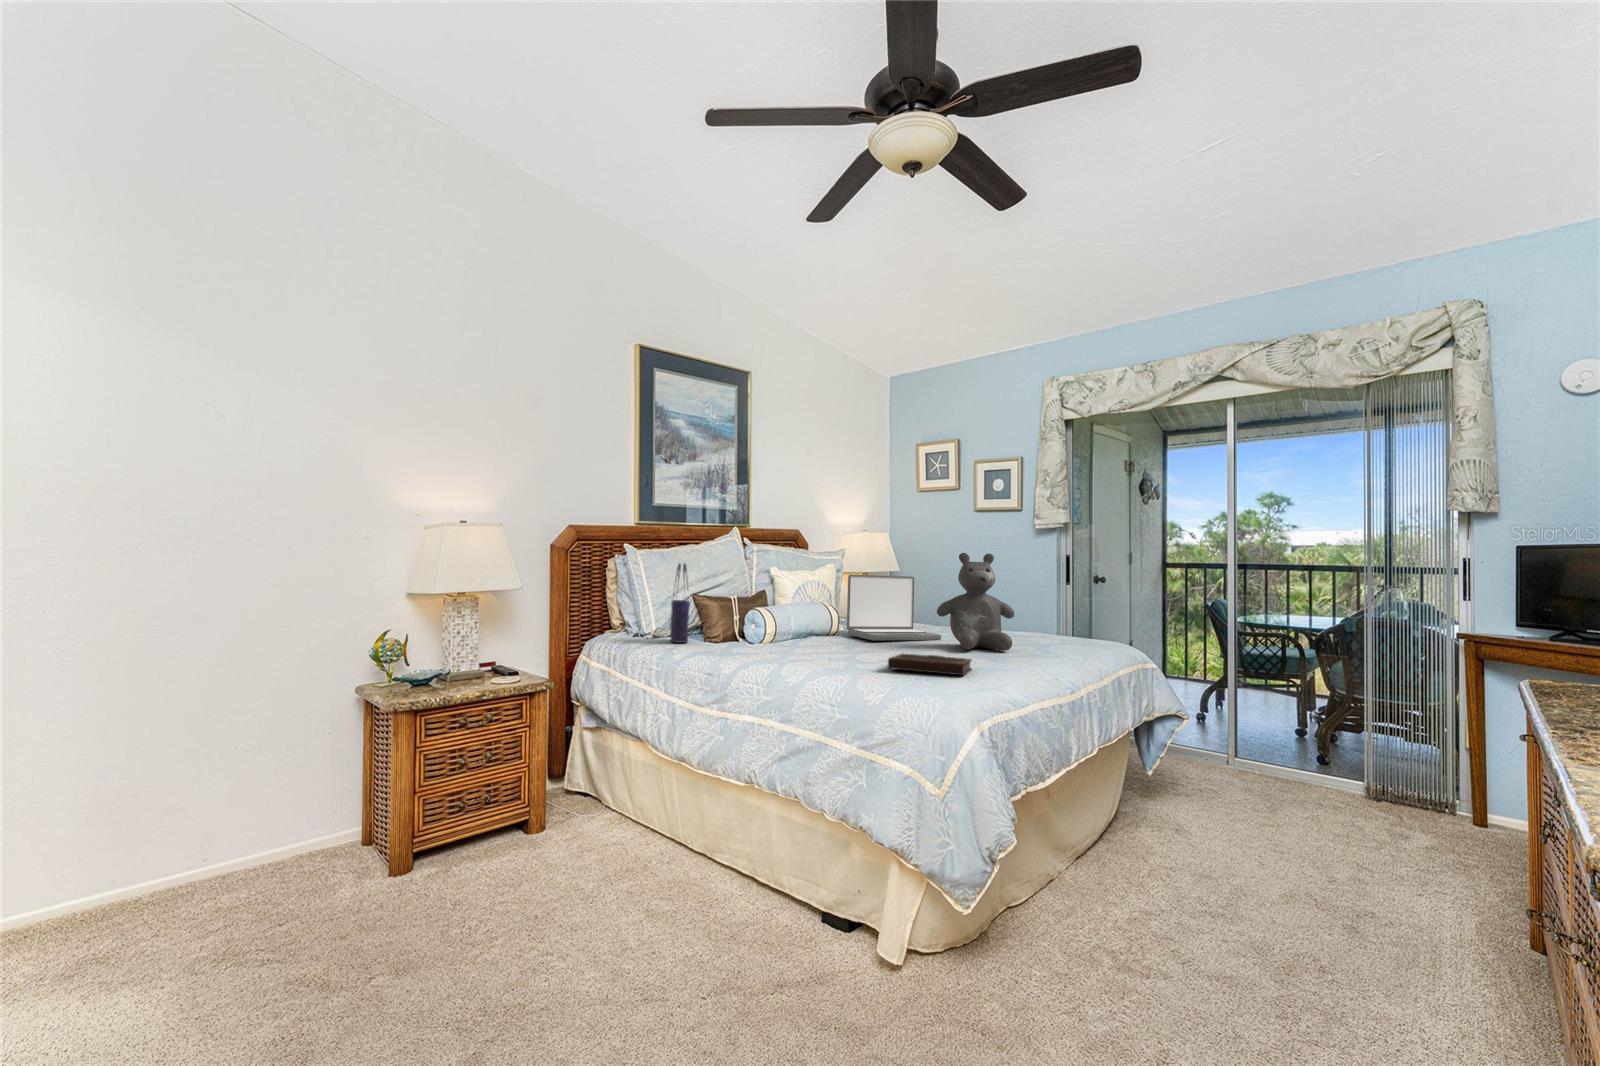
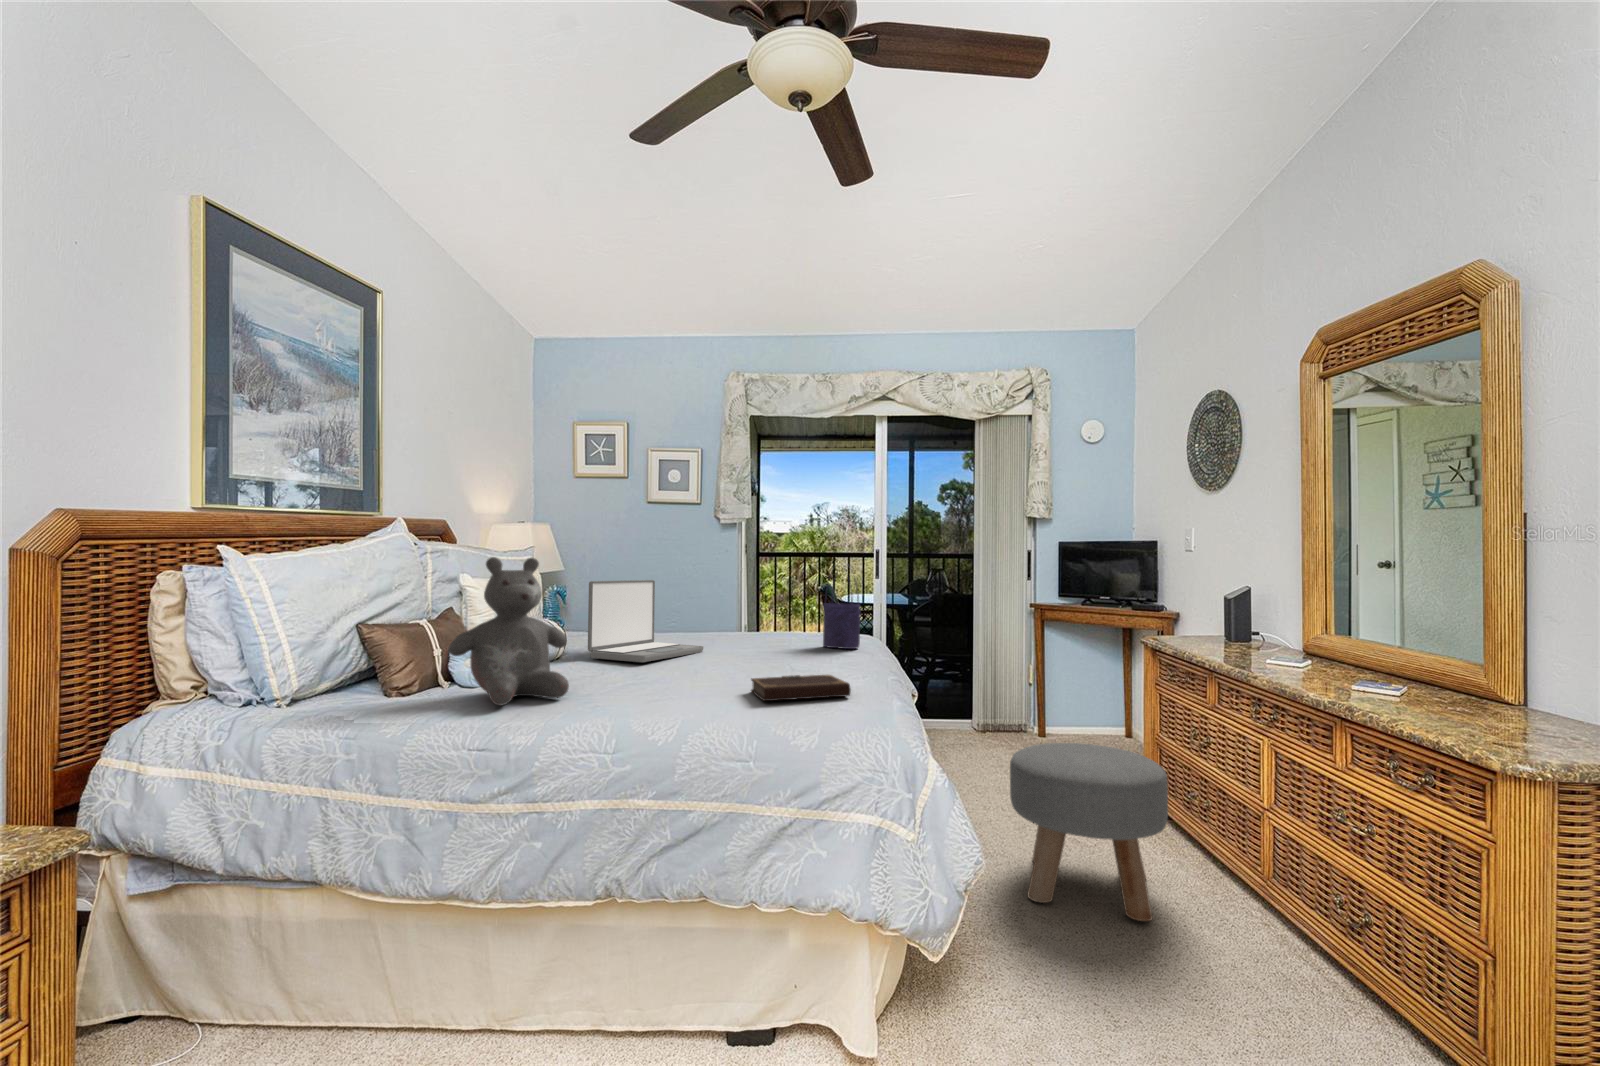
teddy bear: present [937,553,1014,651] -> present [449,557,569,705]
tote bag: present [670,564,690,643] -> present [823,578,860,649]
ottoman: none [1204,780,1421,1006] -> present [1010,743,1168,921]

